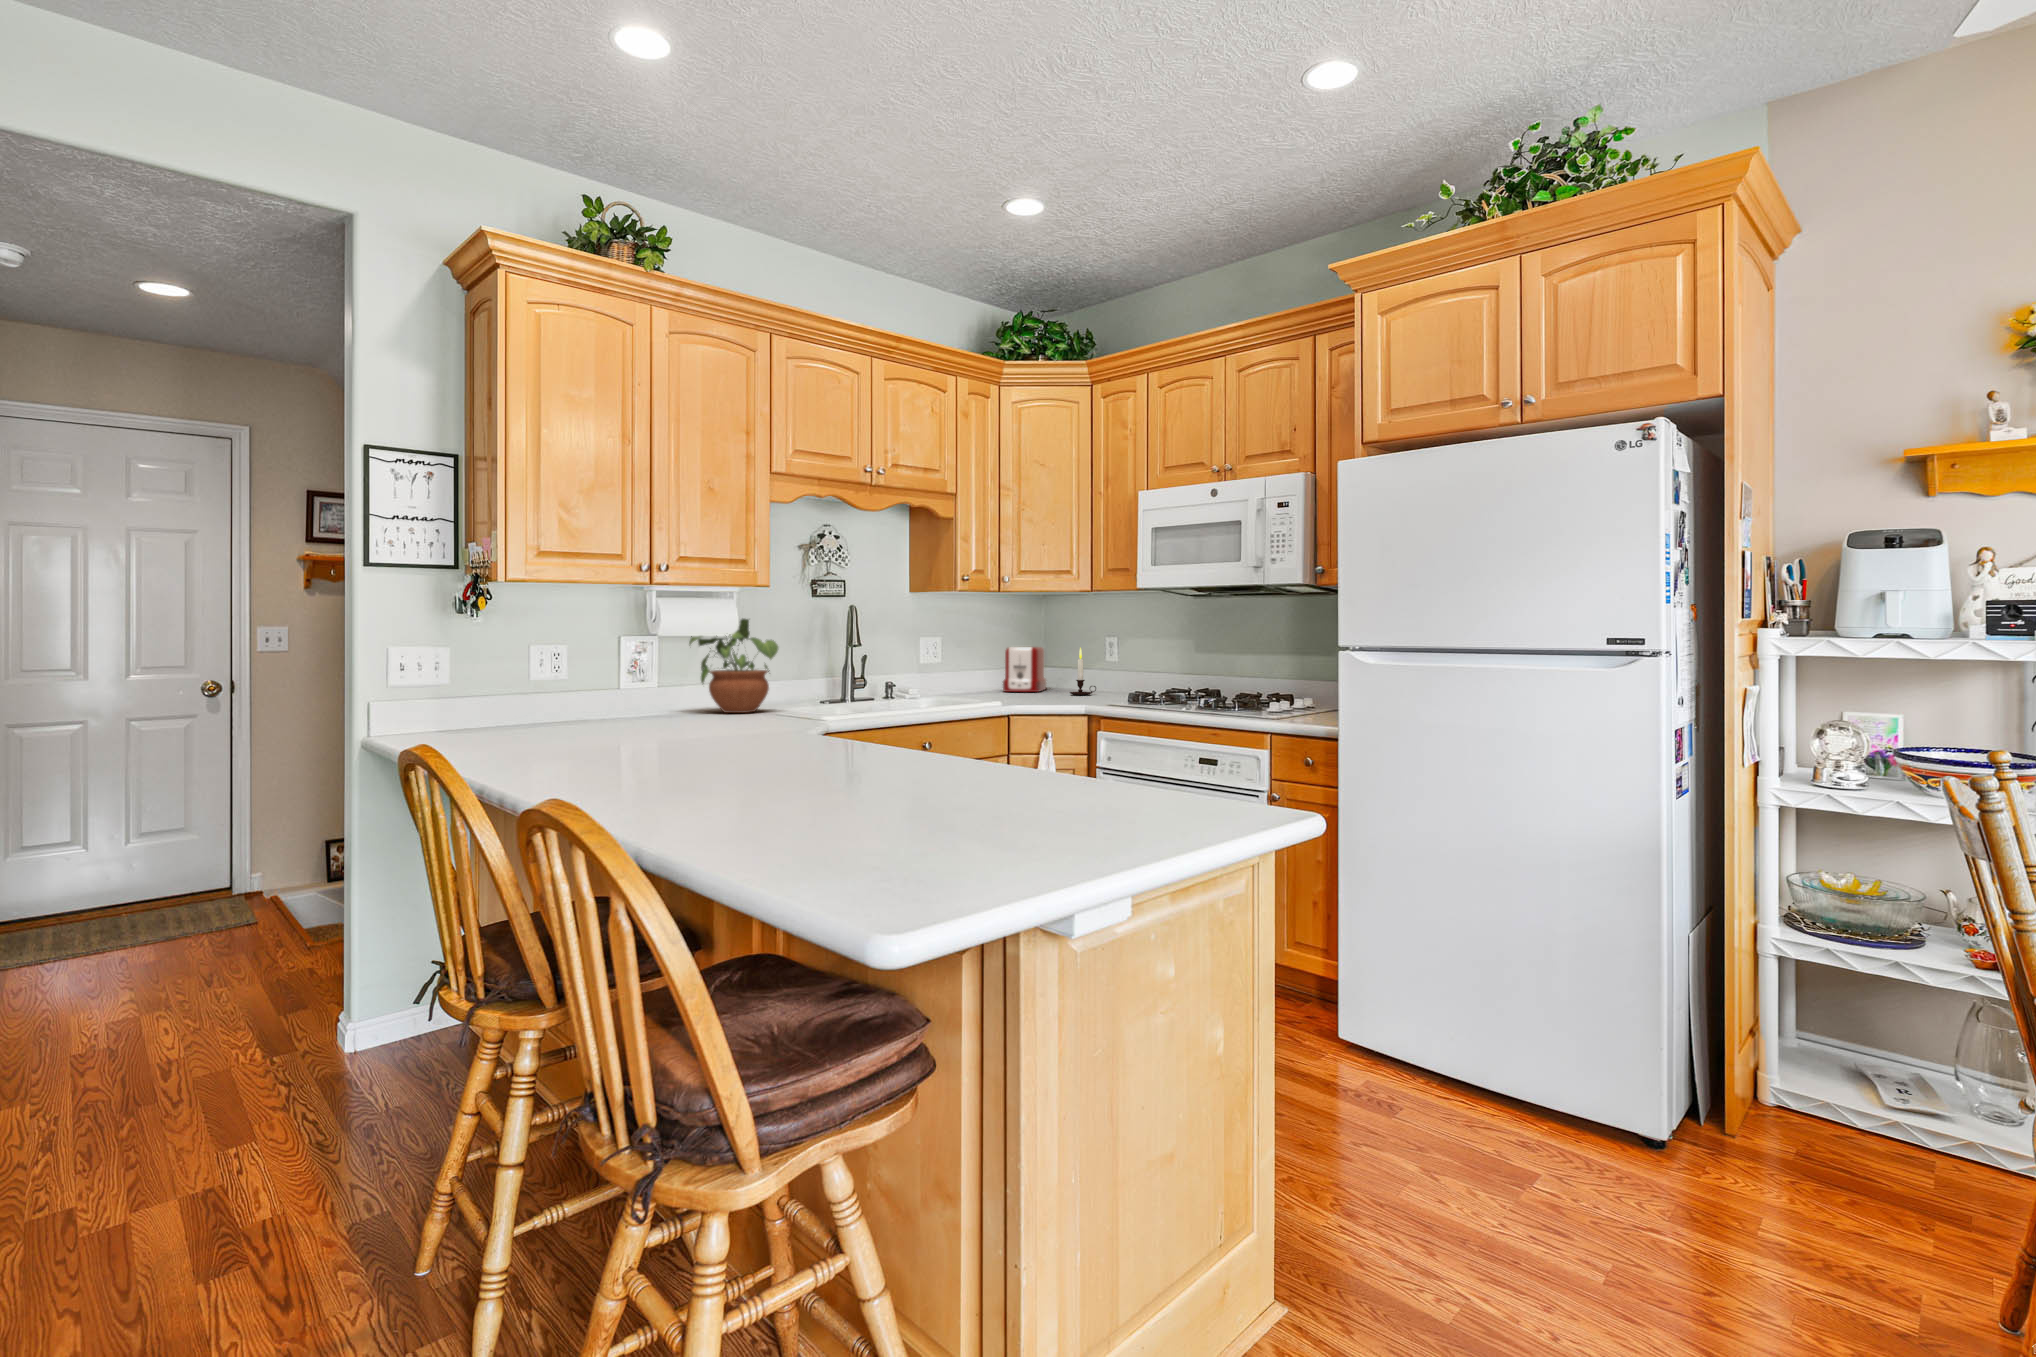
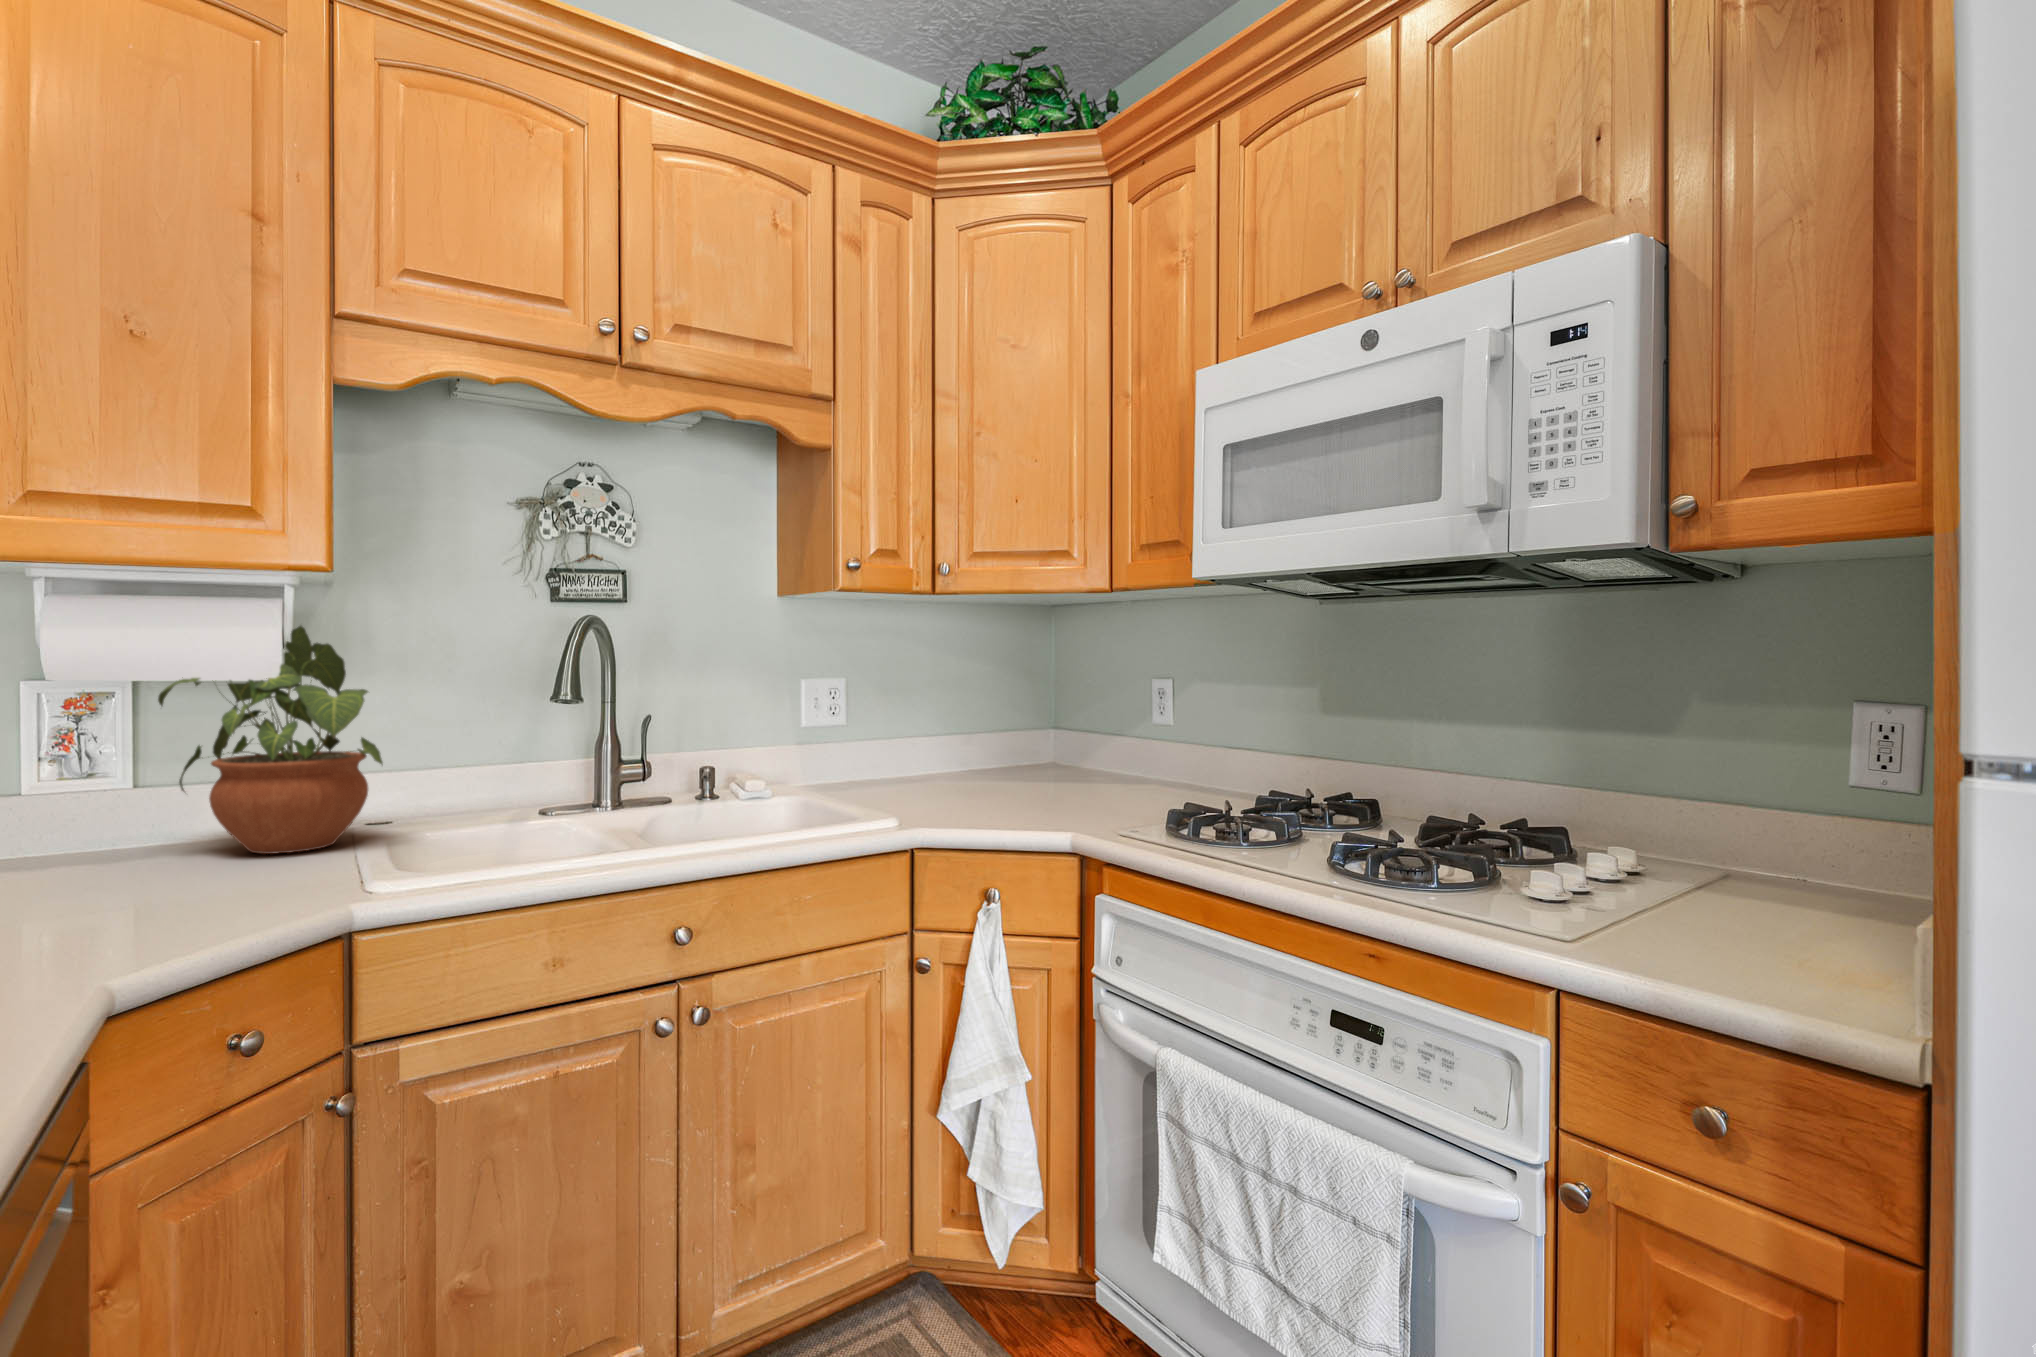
toaster: present [1003,647,1046,692] -> none [966,691,1054,774]
candle: present [1070,648,1096,695] -> none [1075,696,1127,787]

